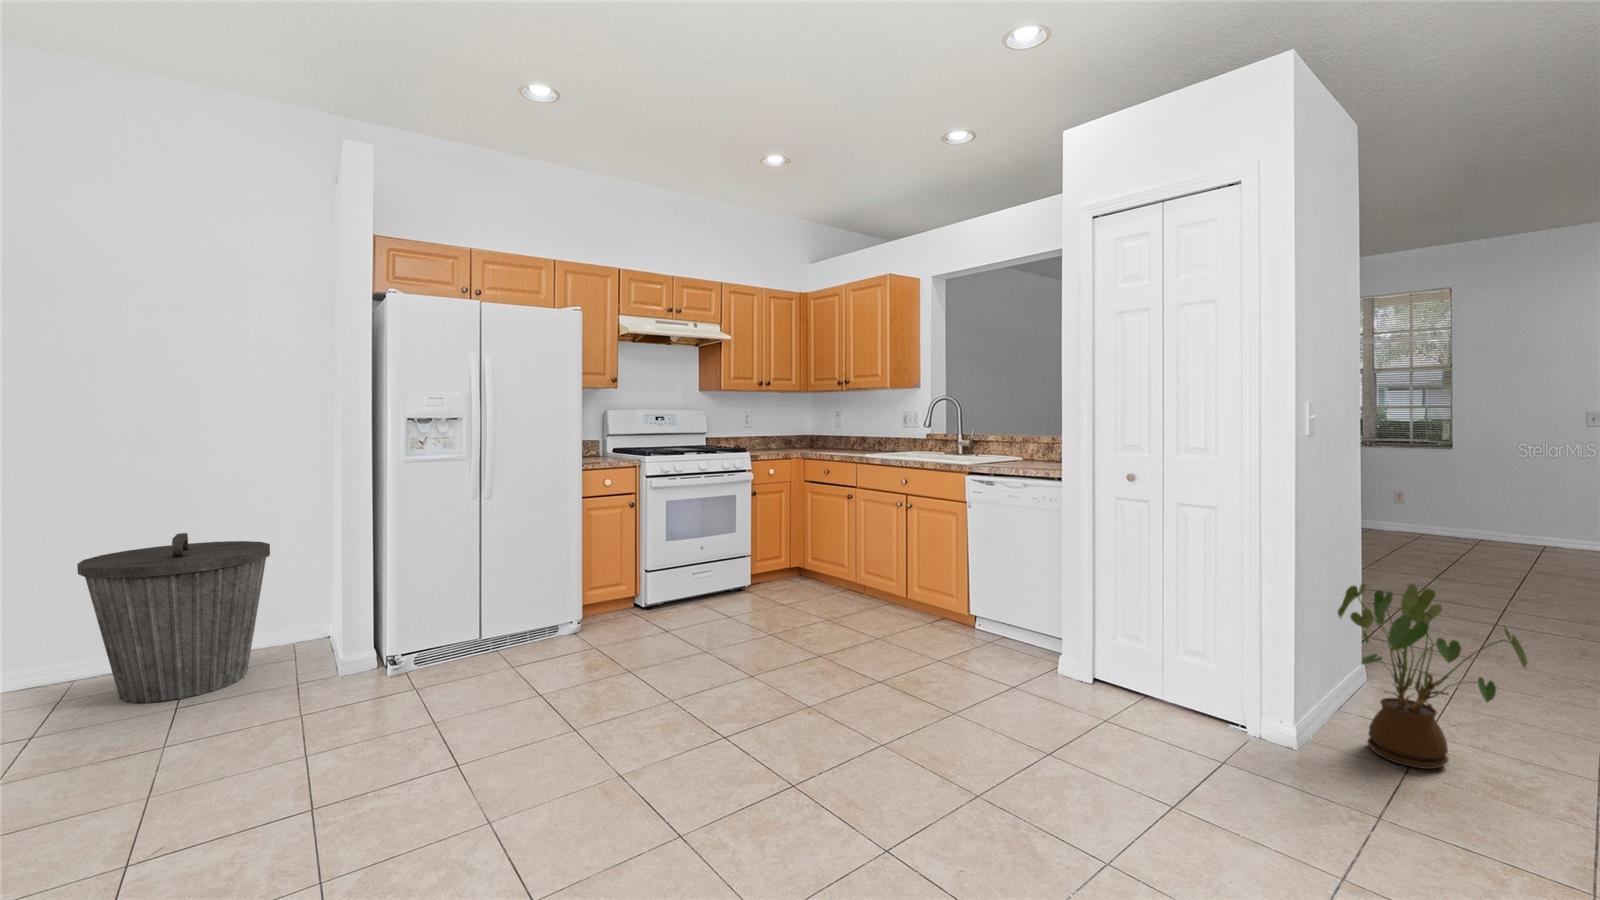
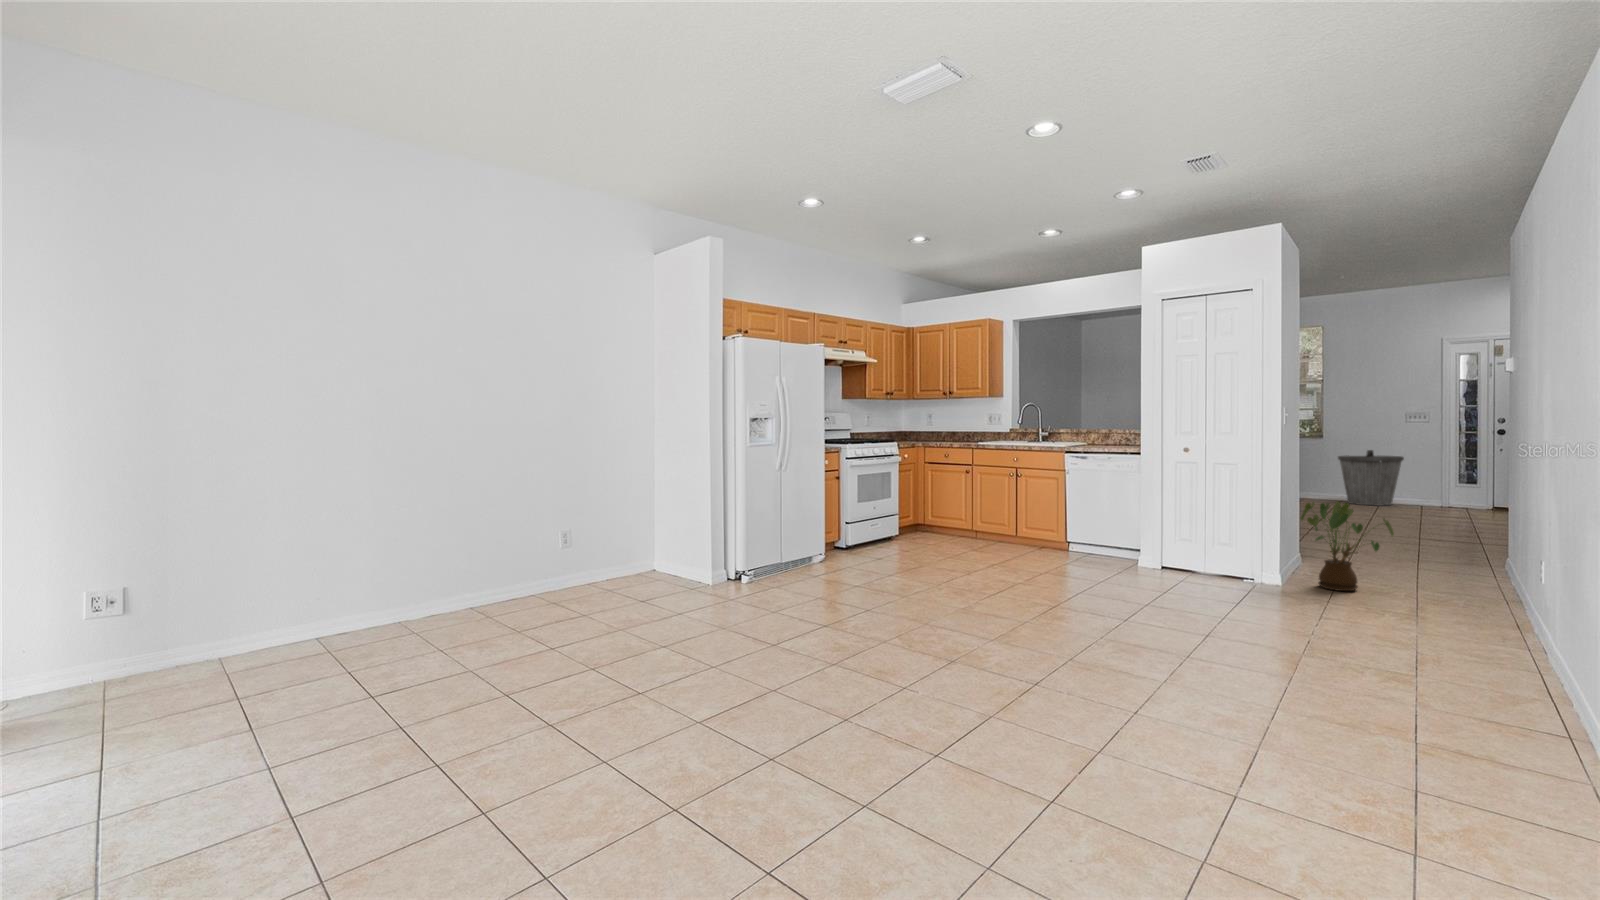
trash can: present [77,533,270,703] -> present [1338,450,1404,505]

